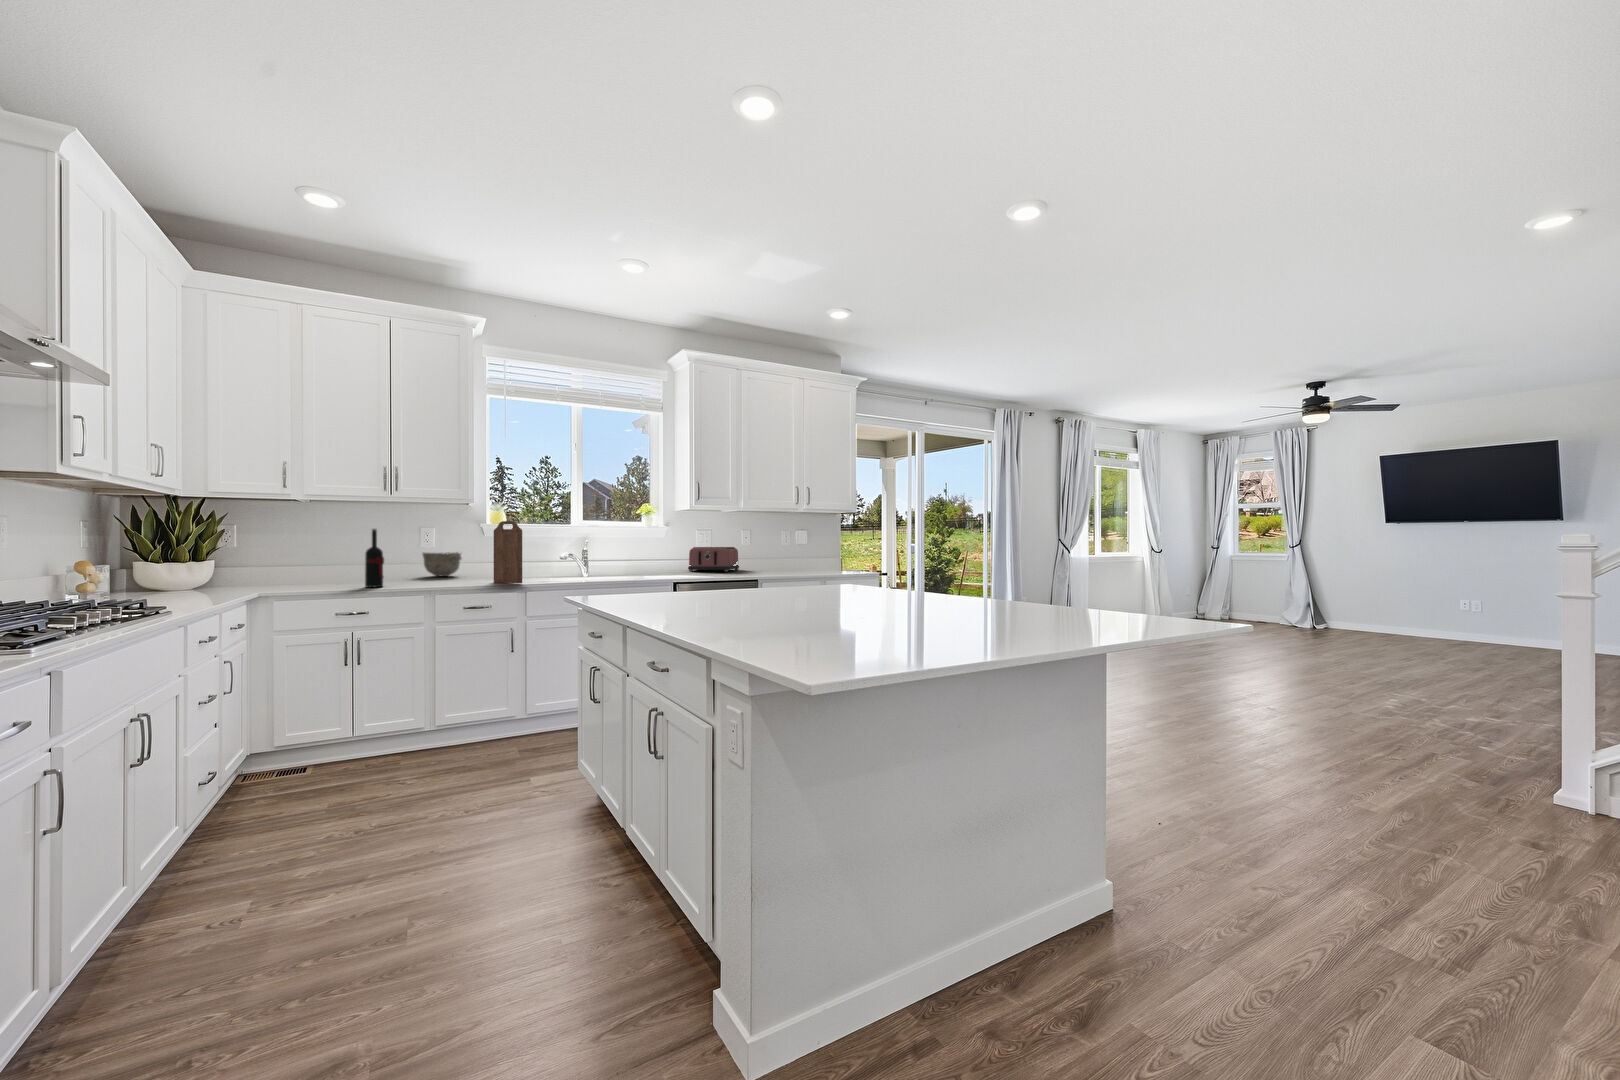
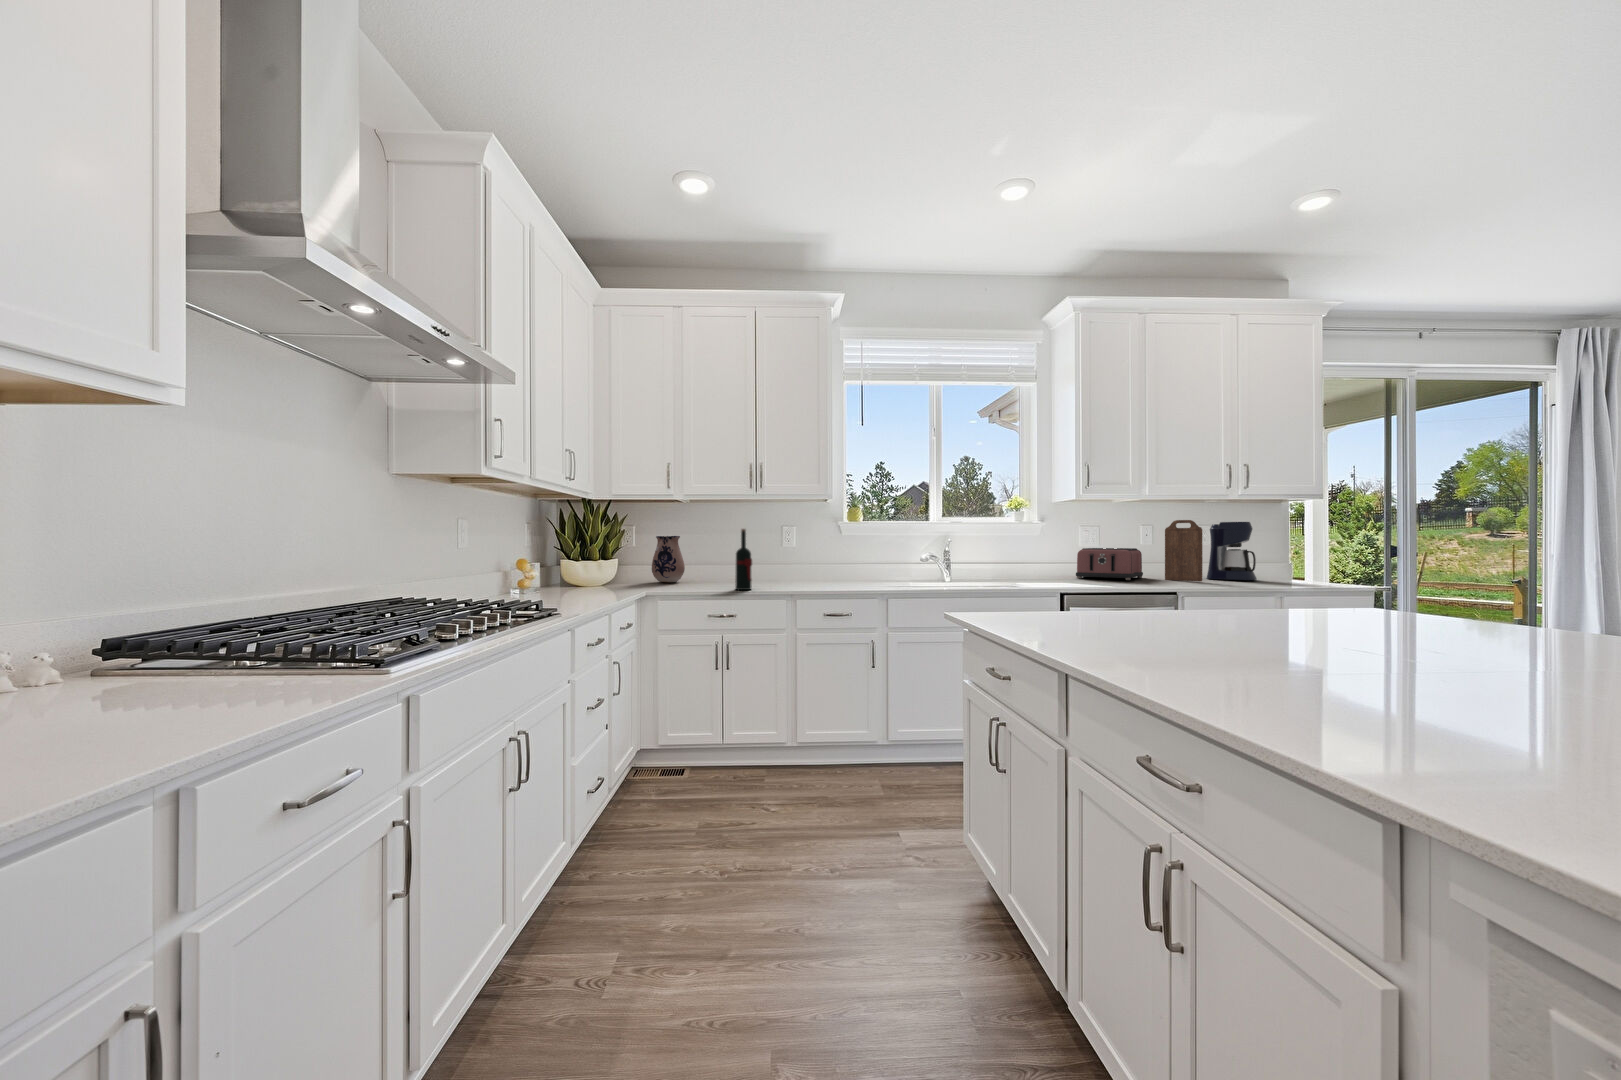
cutting board: present [494,521,522,583] -> present [1165,520,1203,582]
coffee maker: none [783,527,815,570] -> present [1207,522,1257,580]
ceramic pitcher: none [260,536,302,583] -> present [652,536,685,582]
bowl: present [423,552,462,576] -> none [788,552,825,578]

